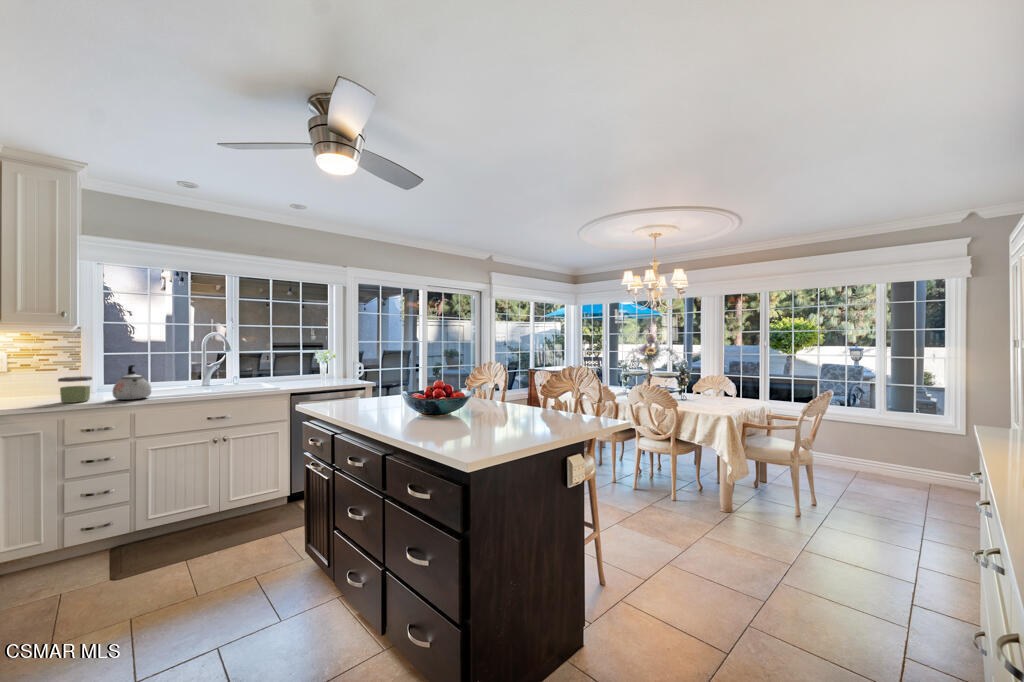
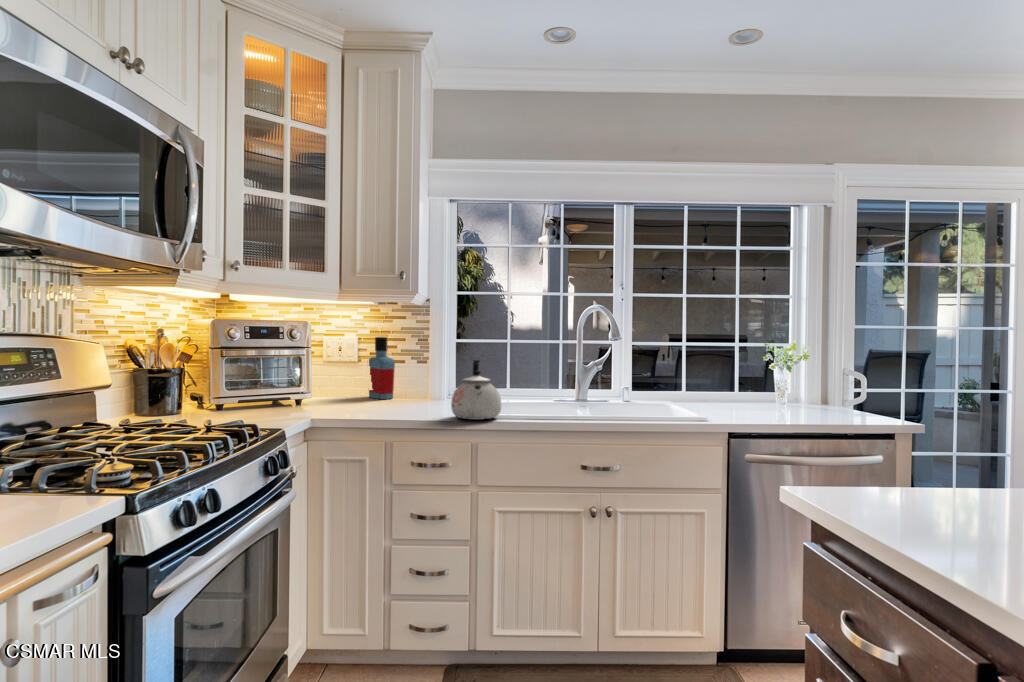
bottle: none [19,353,50,396] -> present [369,337,395,399]
jar: present [58,376,92,403] -> none [390,375,429,417]

